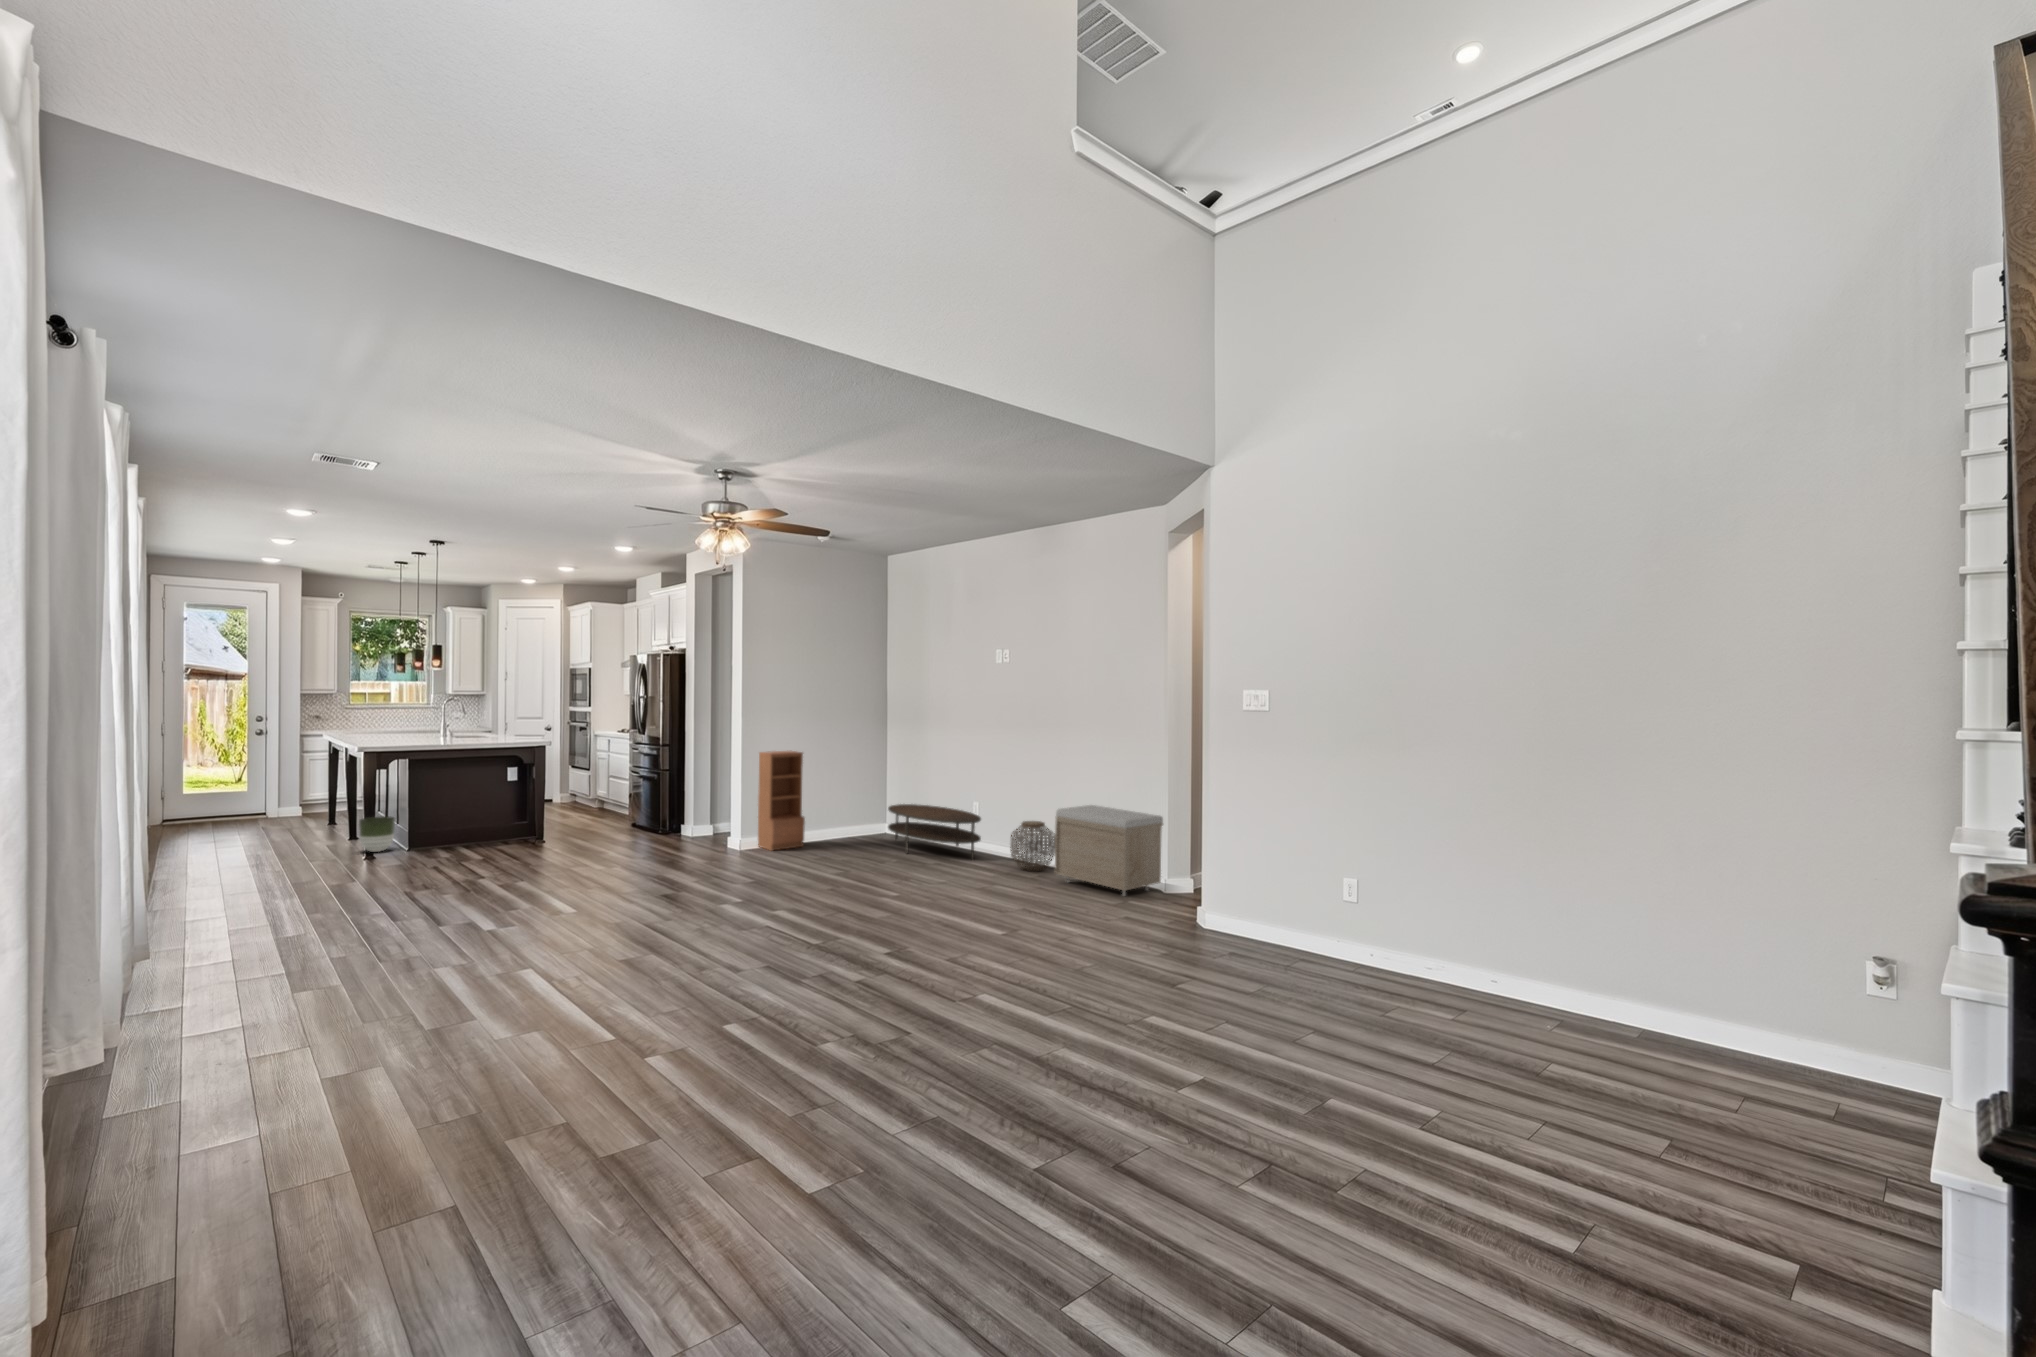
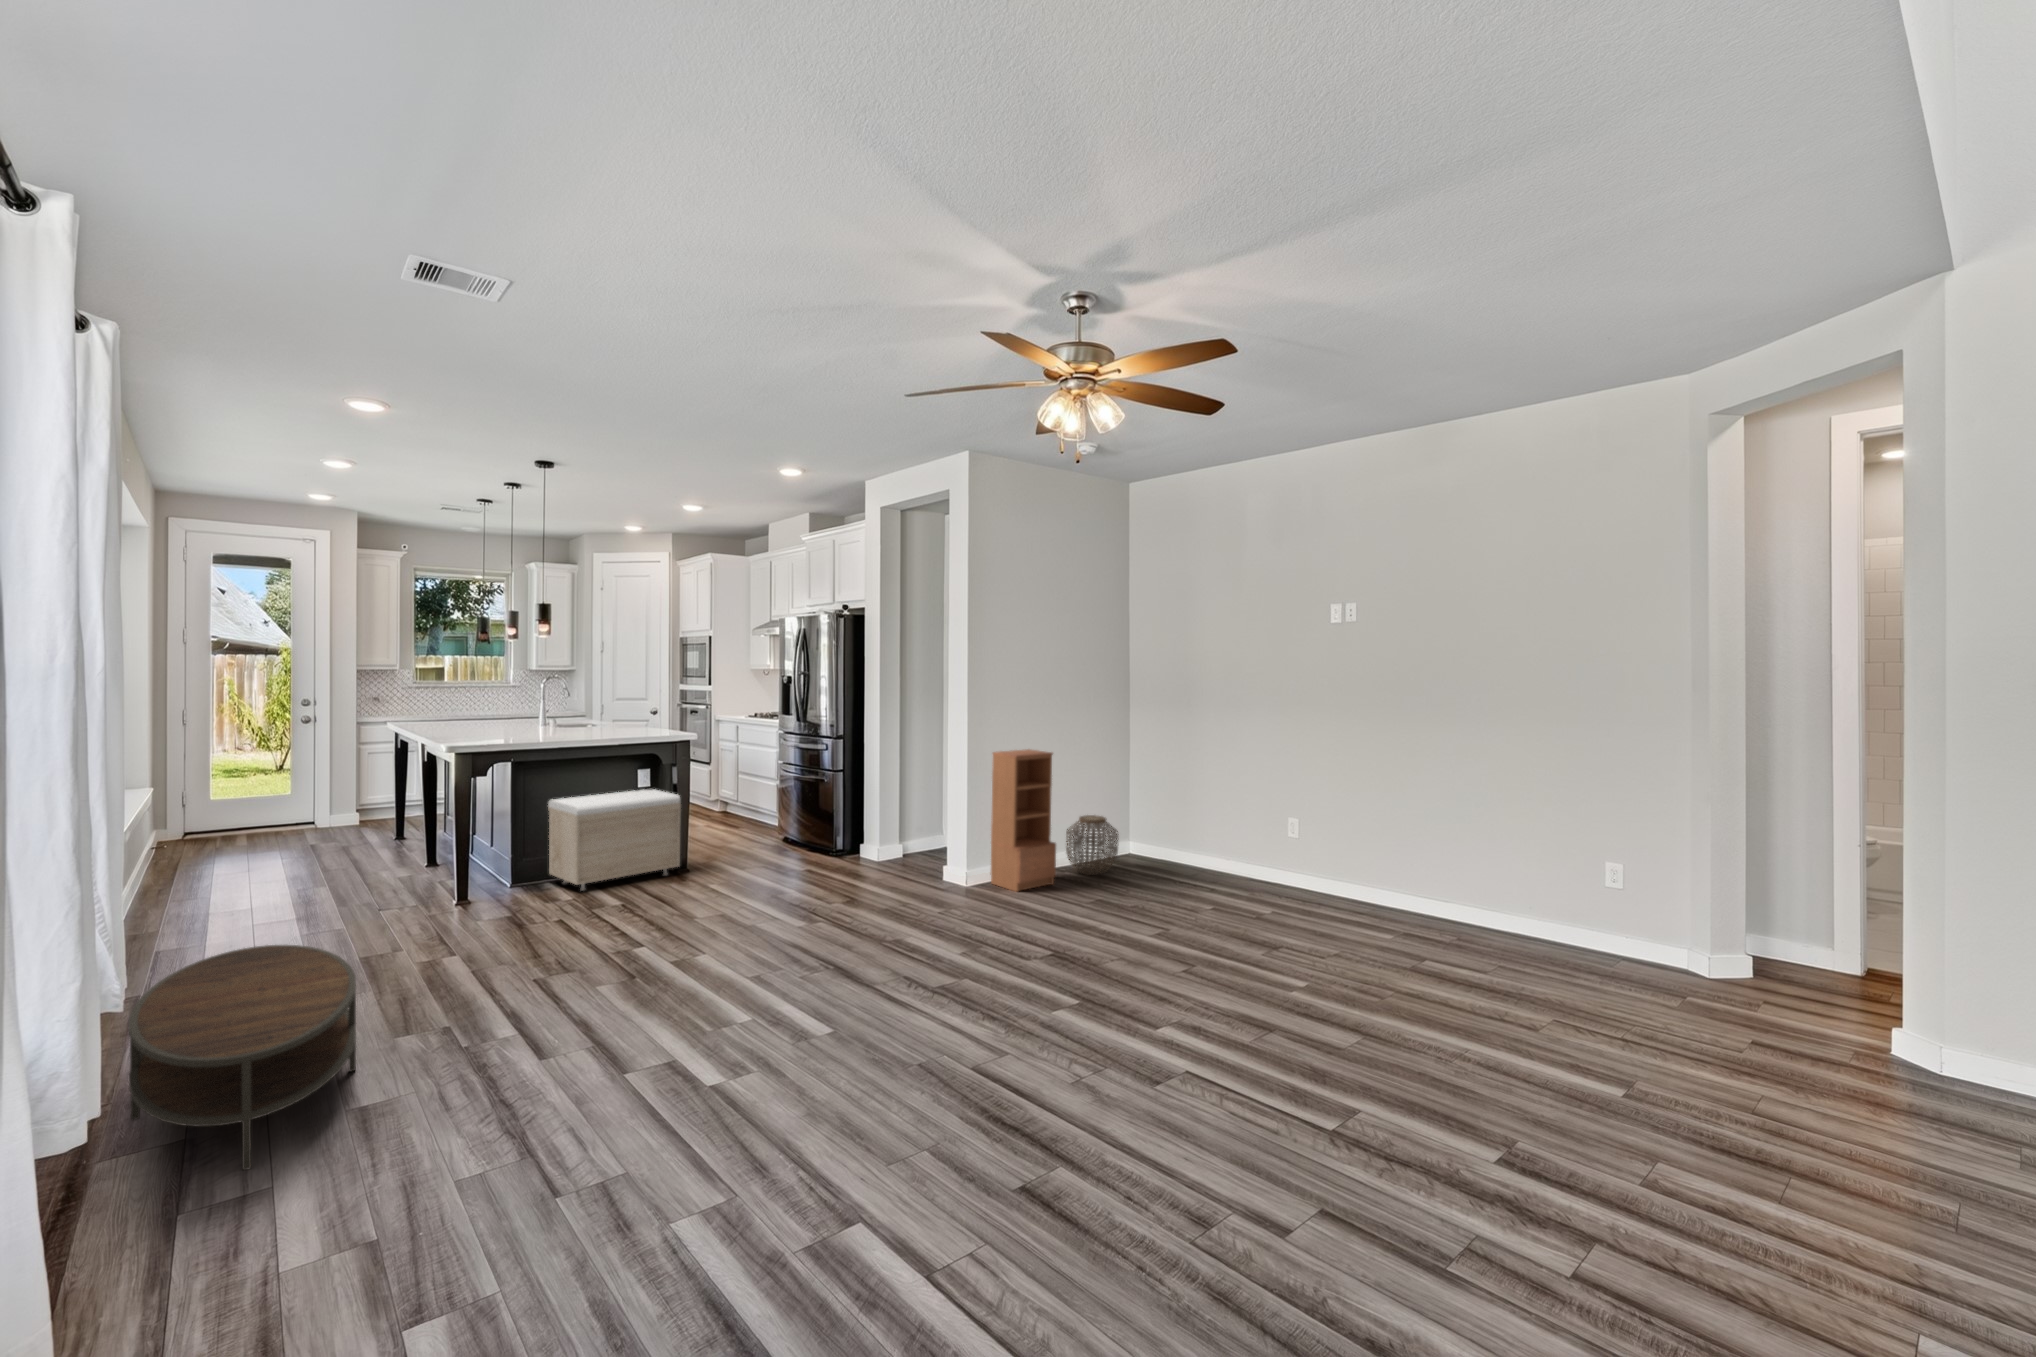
coffee table: present [888,804,981,860] -> present [129,945,356,1170]
storage bench: present [1055,805,1163,896] -> present [548,790,681,890]
planter: present [359,816,395,852] -> none [447,838,495,889]
woven basket: present [1010,821,1055,871] -> present [1066,815,1119,875]

